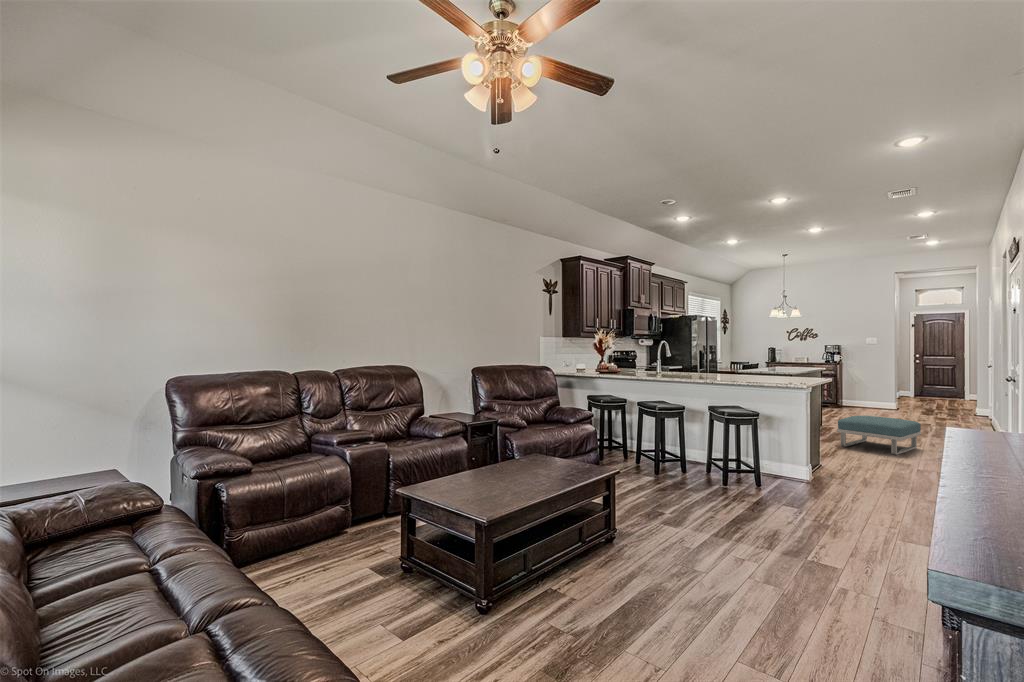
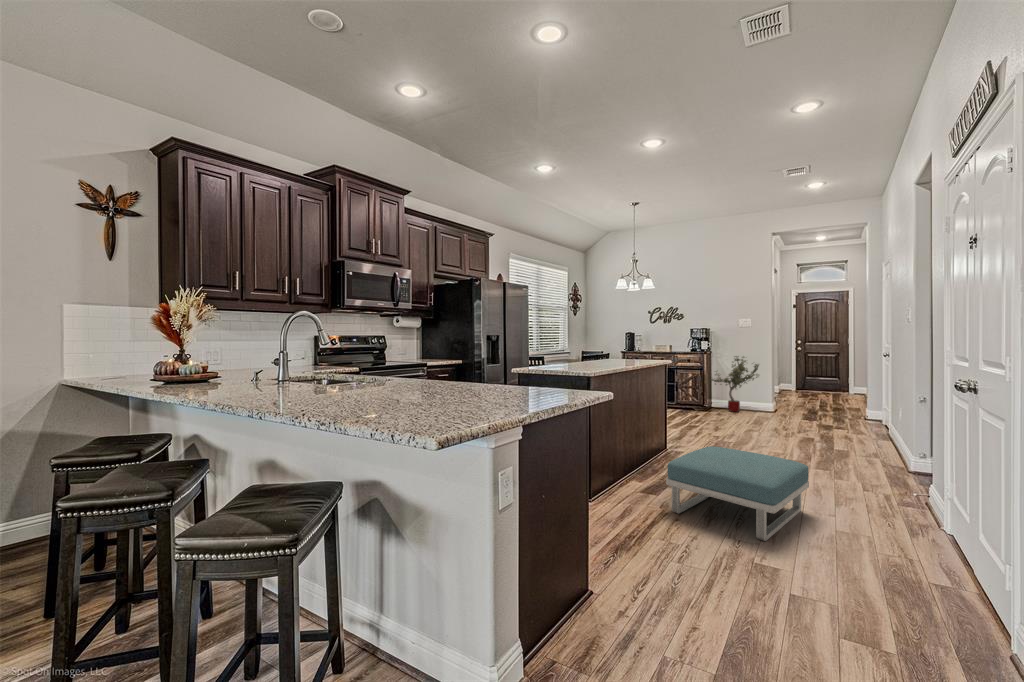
potted tree: none [842,366,885,409] -> present [711,356,759,412]

